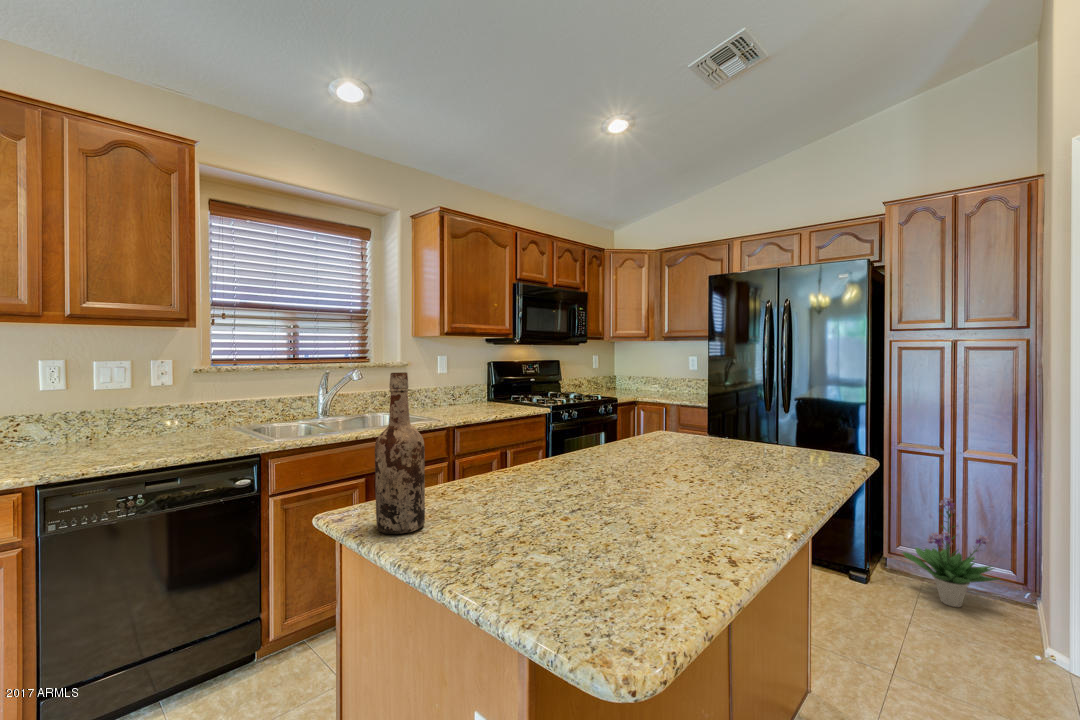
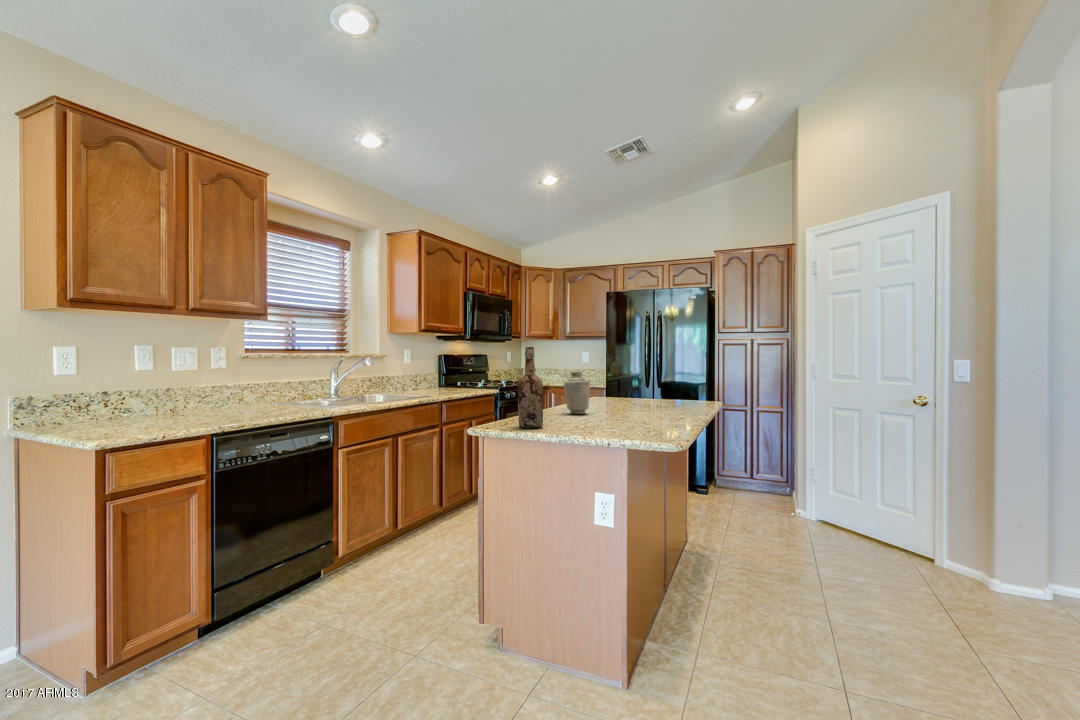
vase: none [538,407,583,484] -> present [564,371,590,414]
potted plant: present [902,497,999,607] -> none [726,434,777,499]

